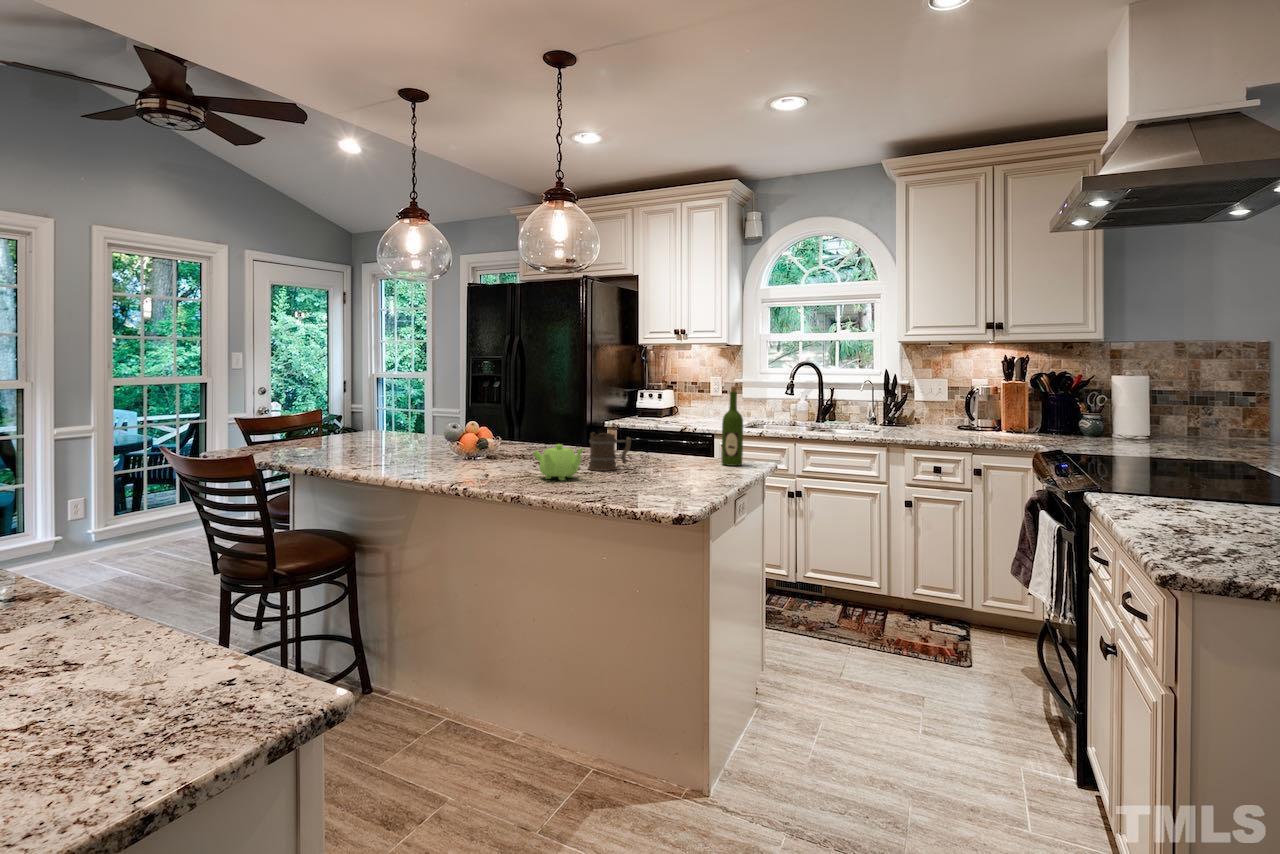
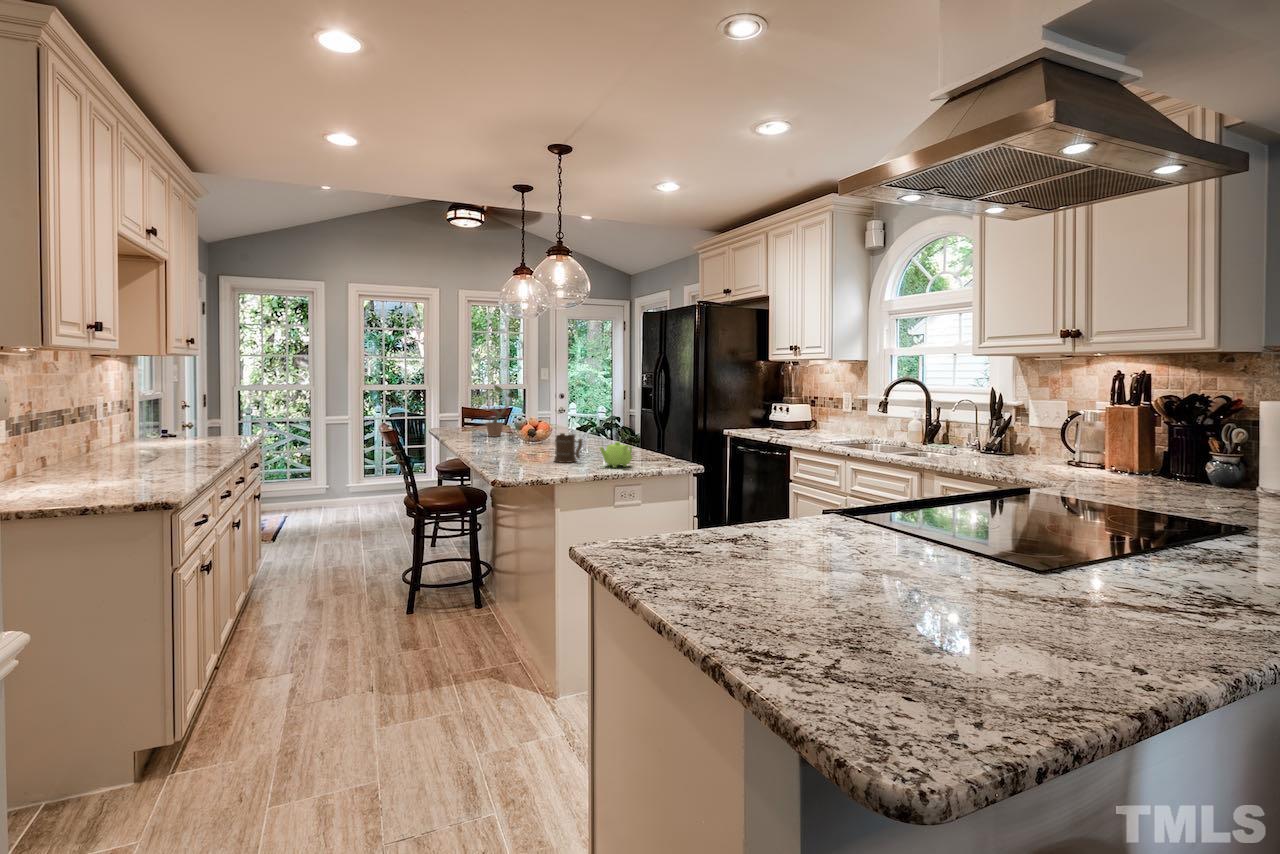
potted plant: none [311,368,378,449] -> present [486,385,521,436]
wine bottle: present [722,387,743,466] -> none [655,402,673,469]
teapot: present [533,444,584,480] -> present [600,442,632,468]

